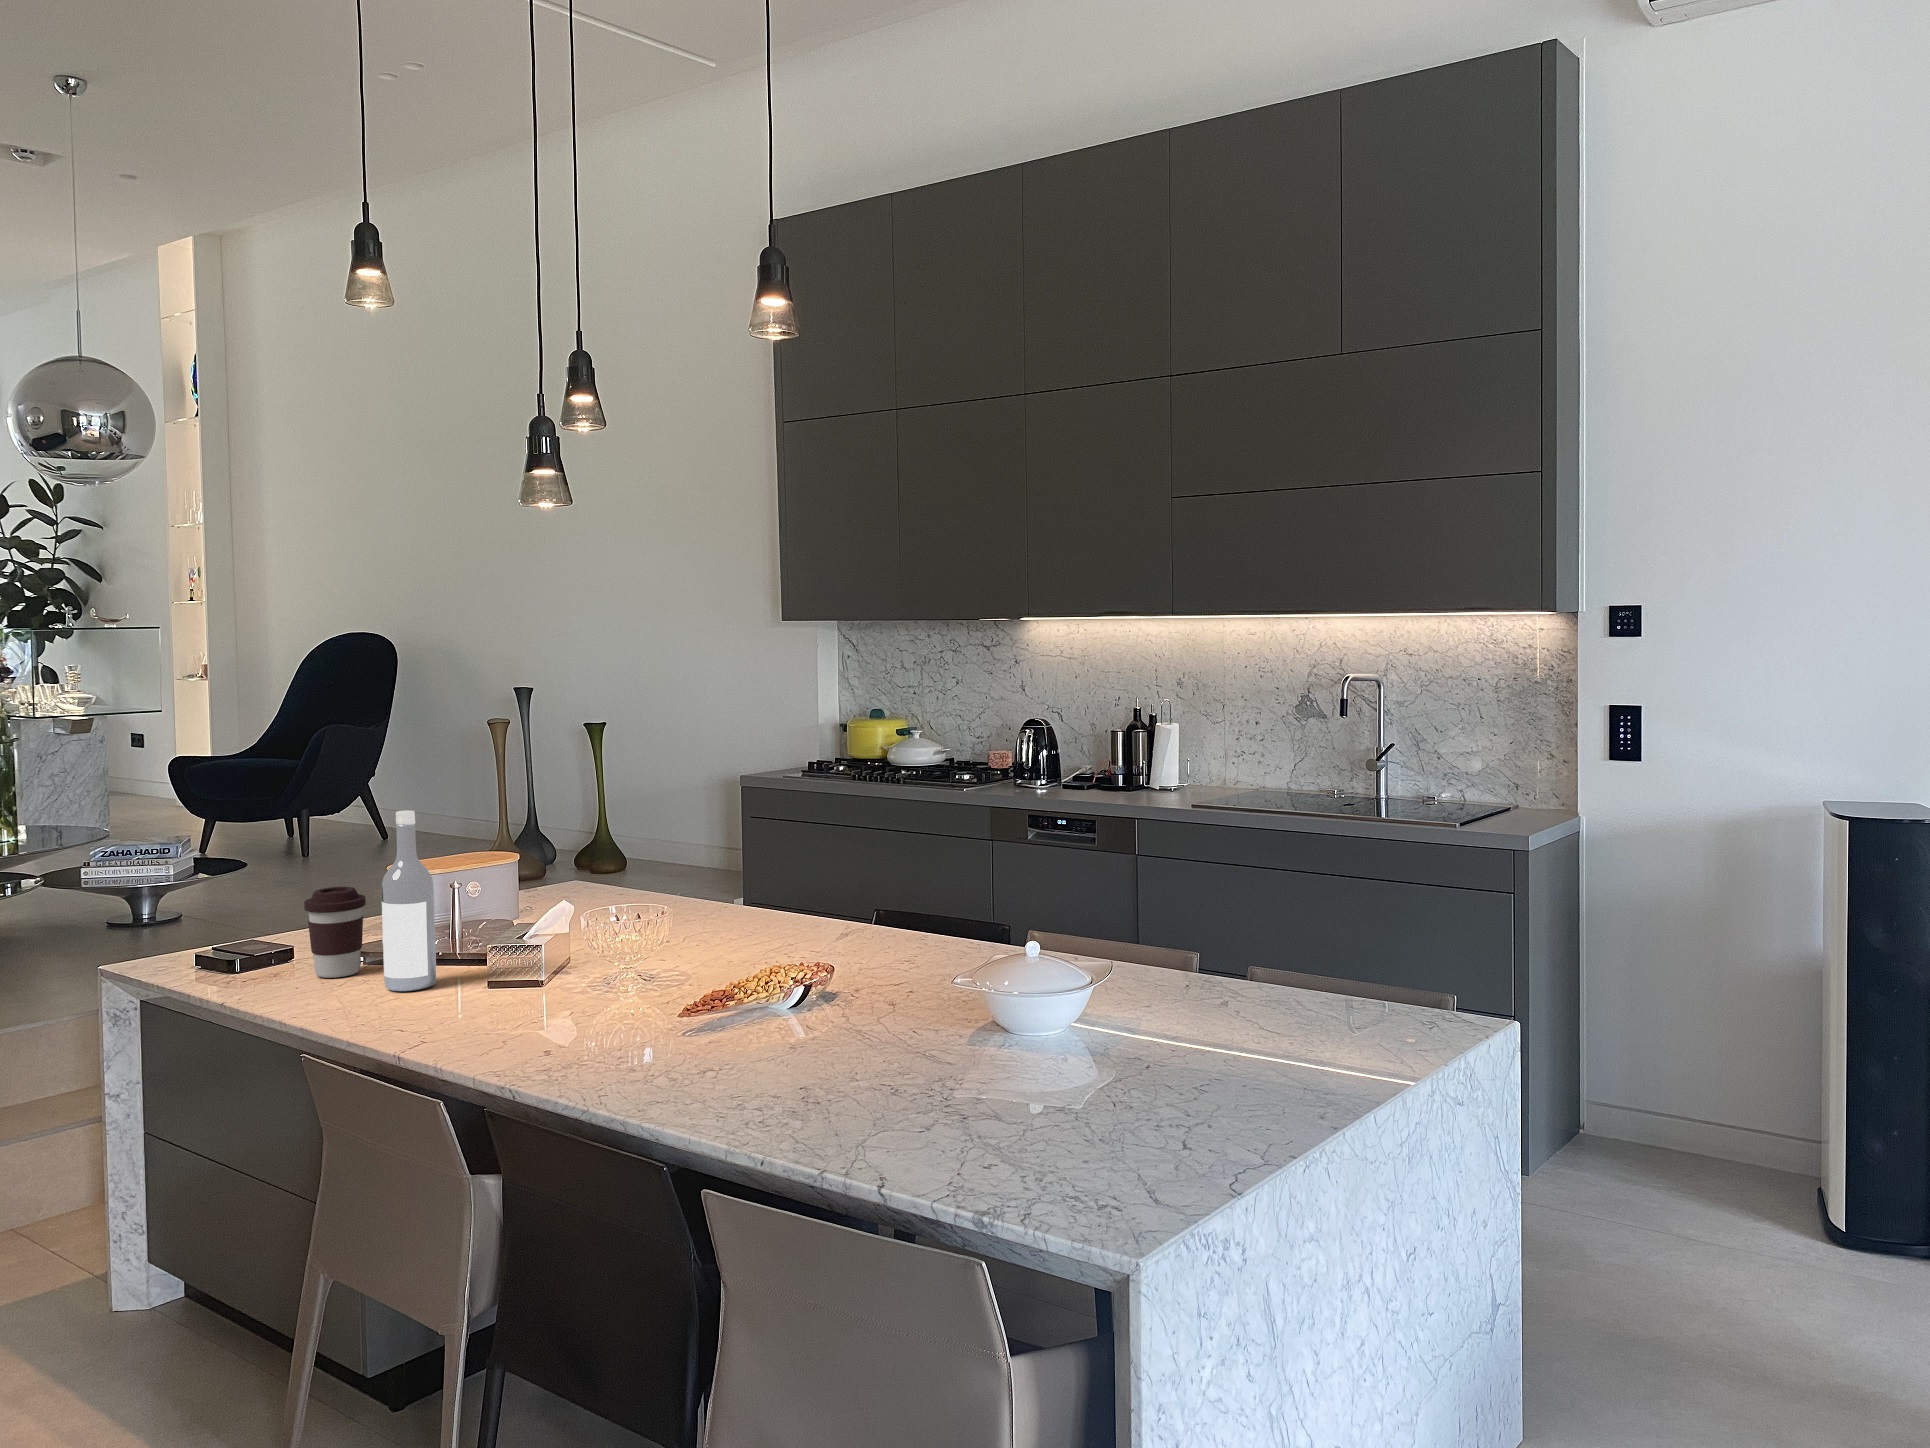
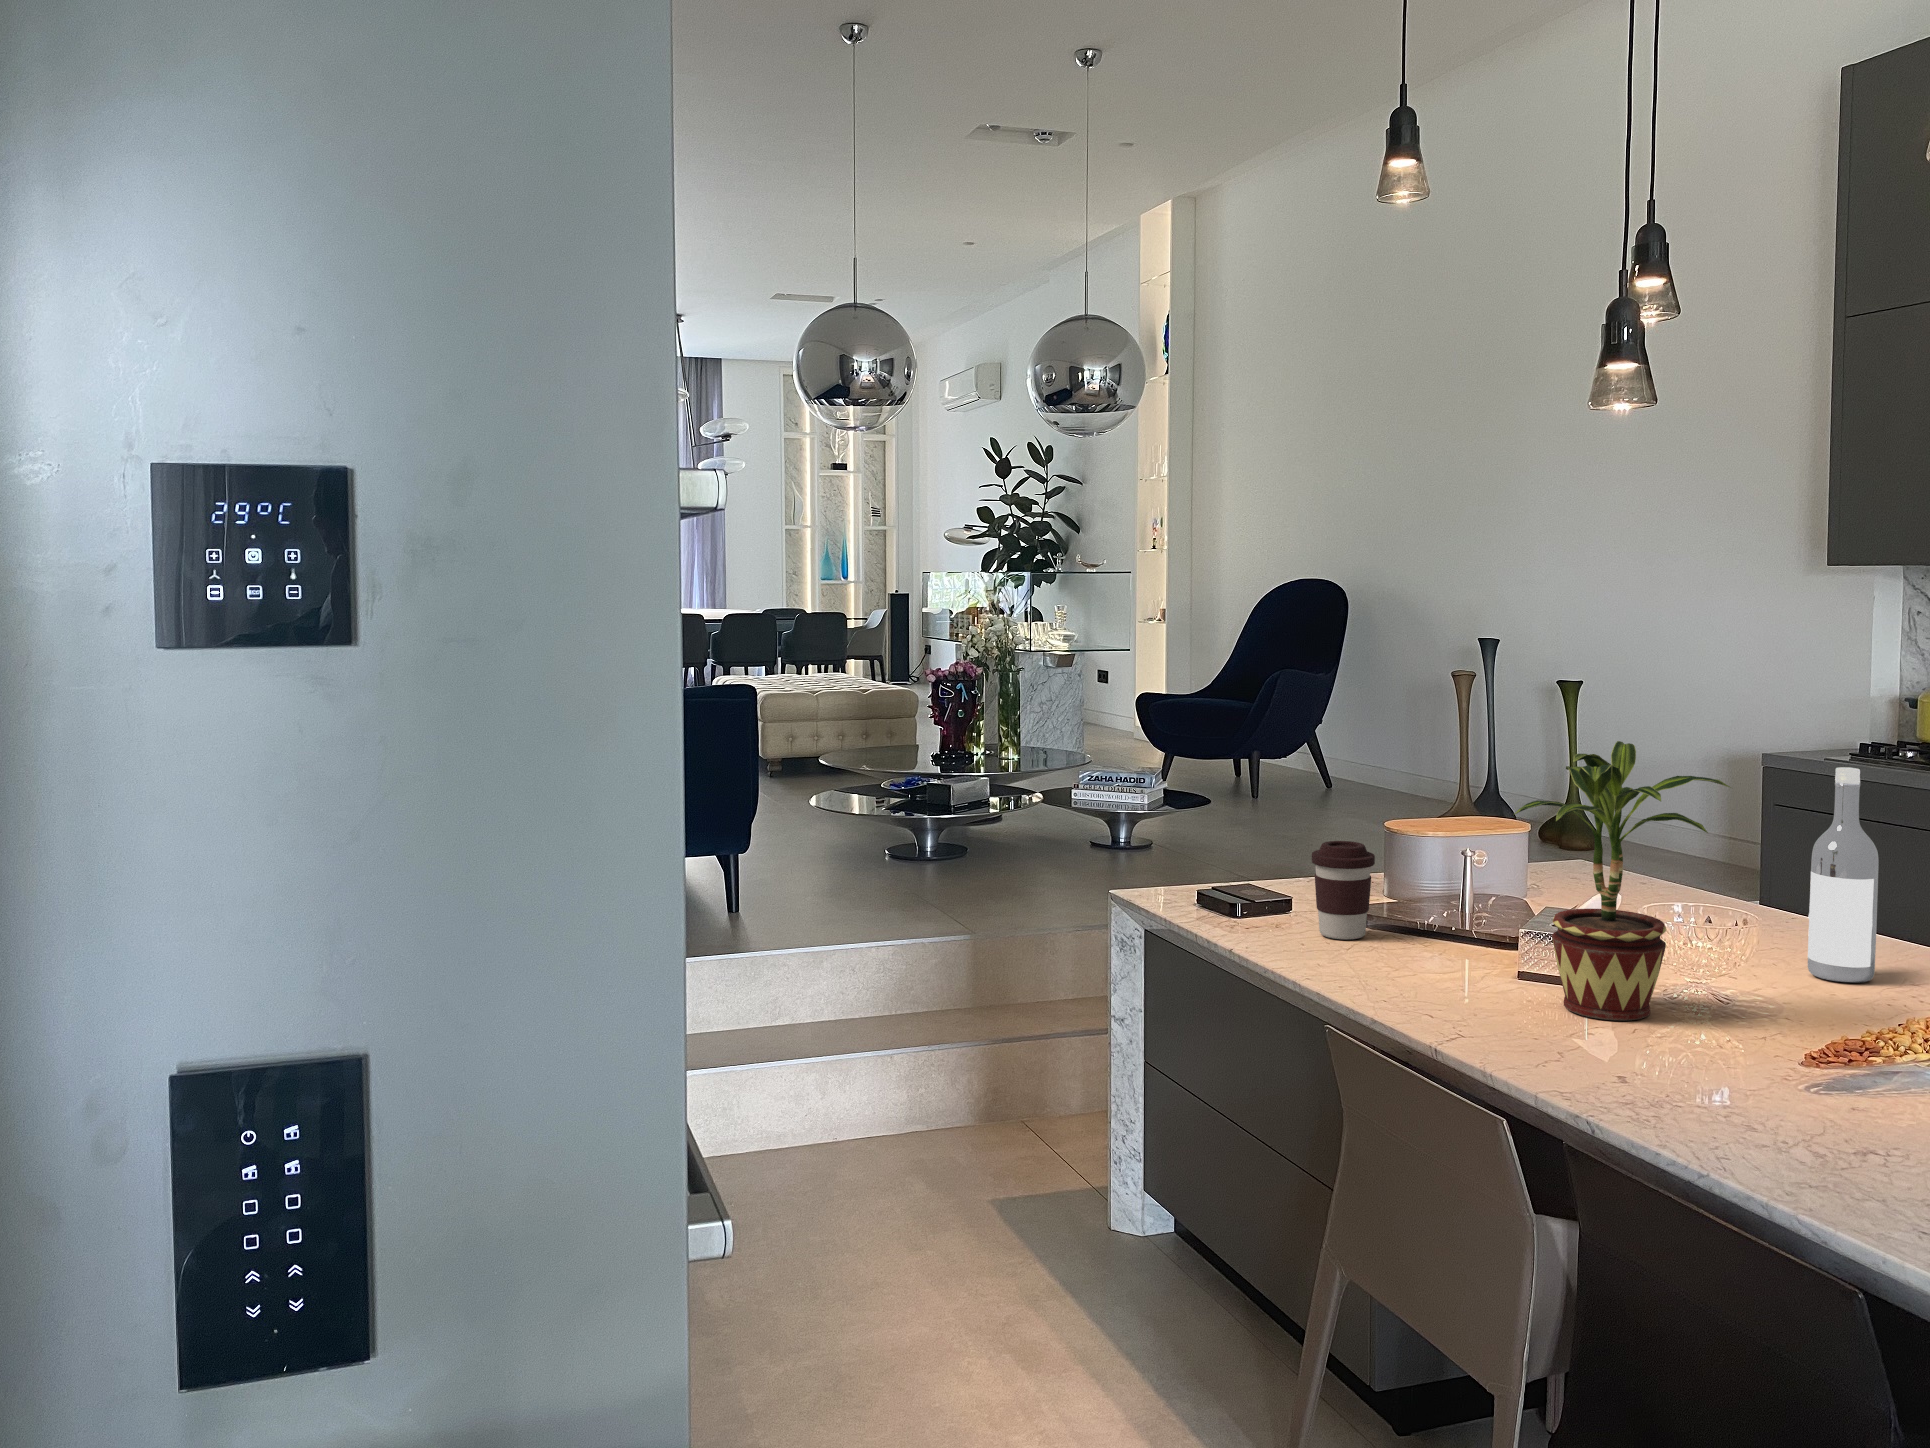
potted plant: none [467,780,640,1010] -> present [1515,741,1731,1021]
wine bottle: present [382,810,436,991] -> present [1808,767,1879,983]

